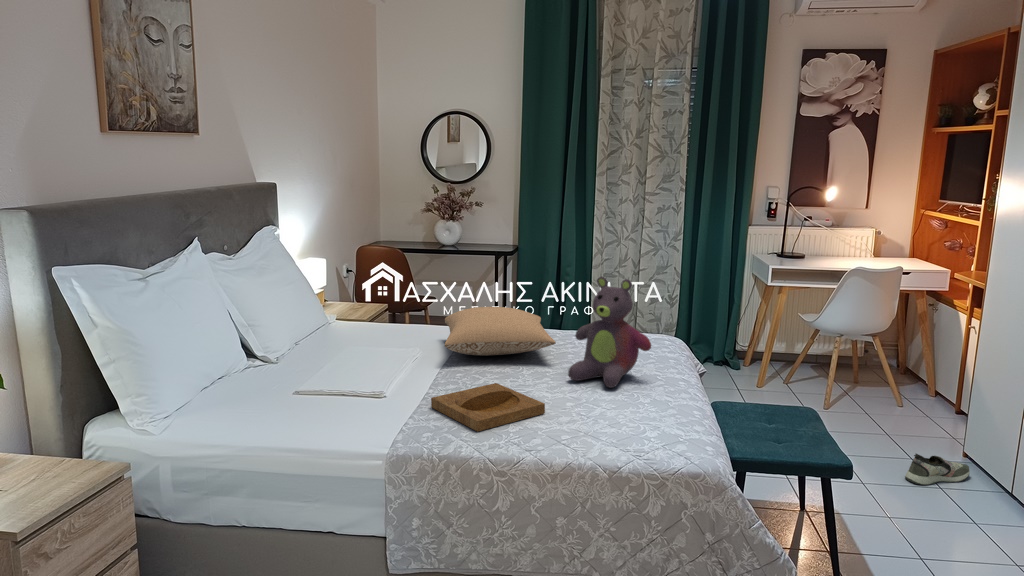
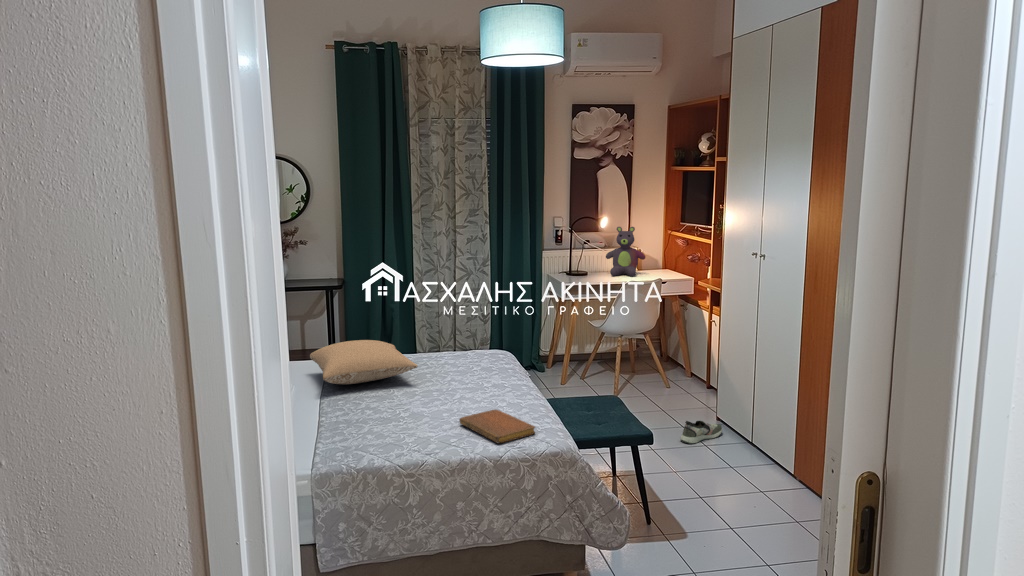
stuffed bear: present [568,277,651,388] -> present [606,227,645,276]
tray: present [431,383,545,432] -> none [330,405,428,446]
notebook: none [583,406,676,450] -> present [459,410,535,444]

